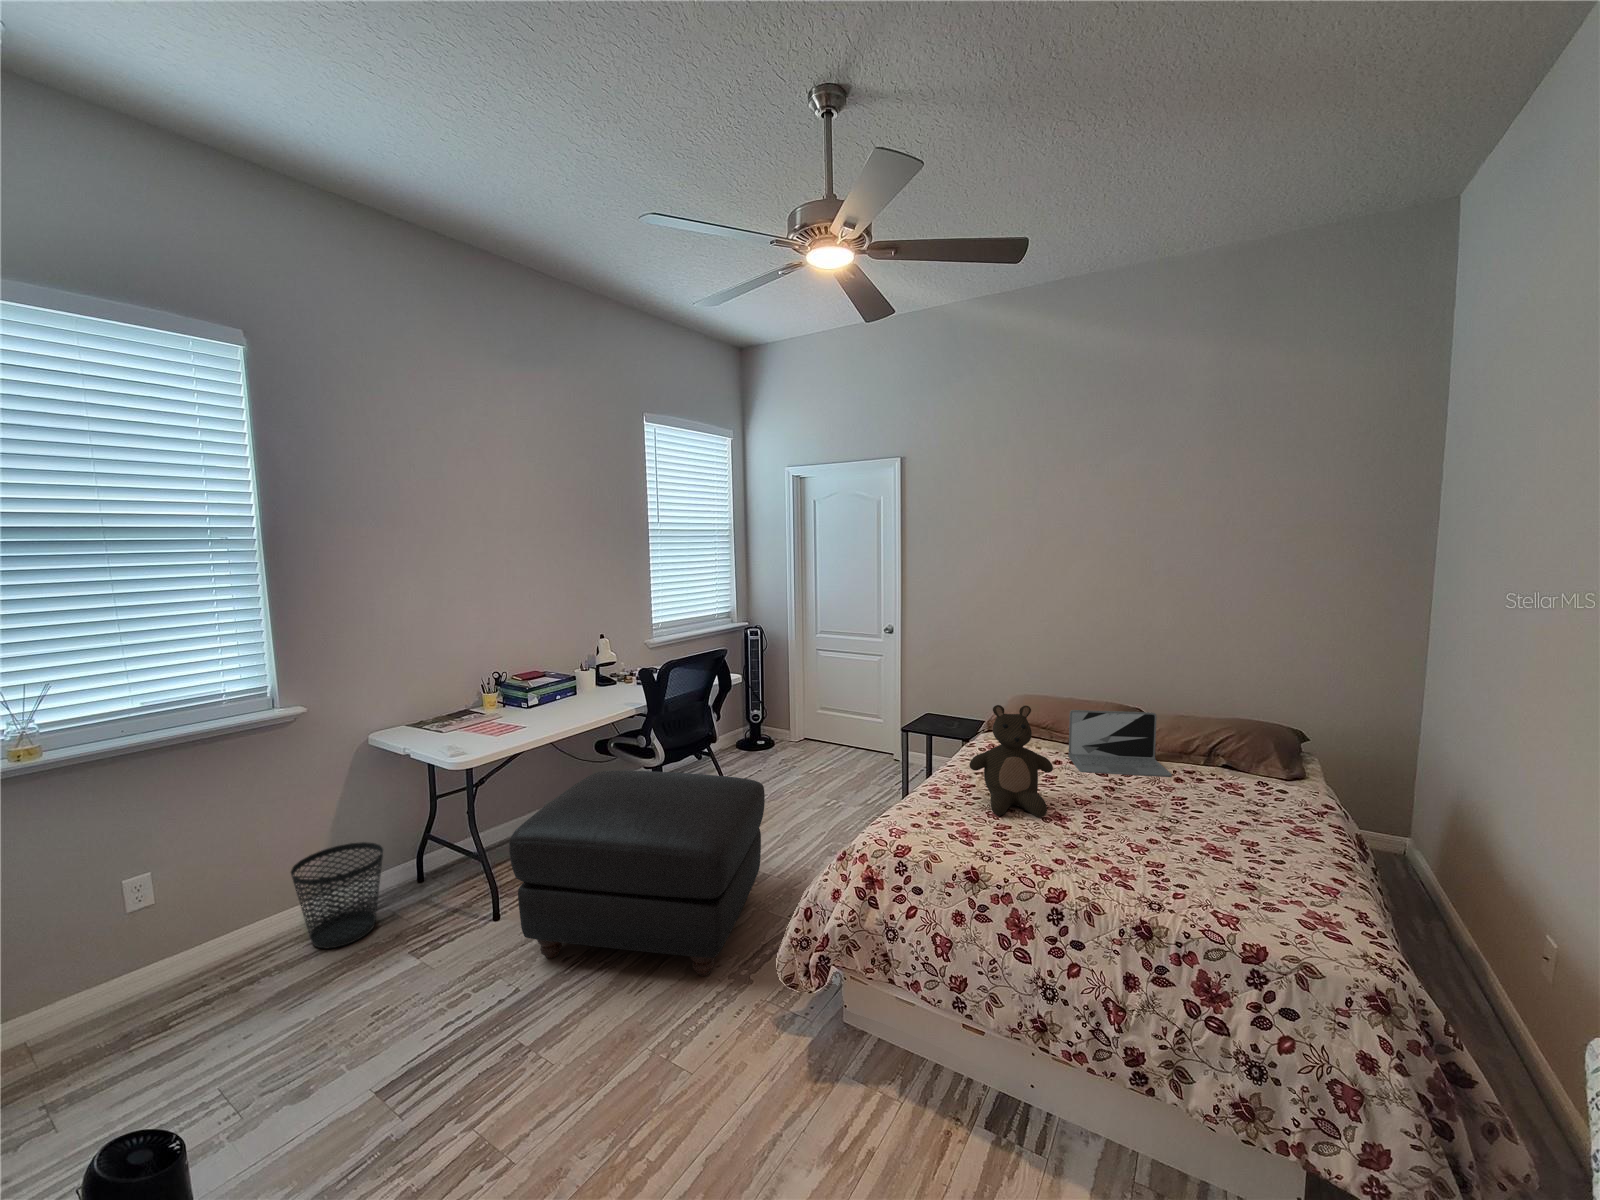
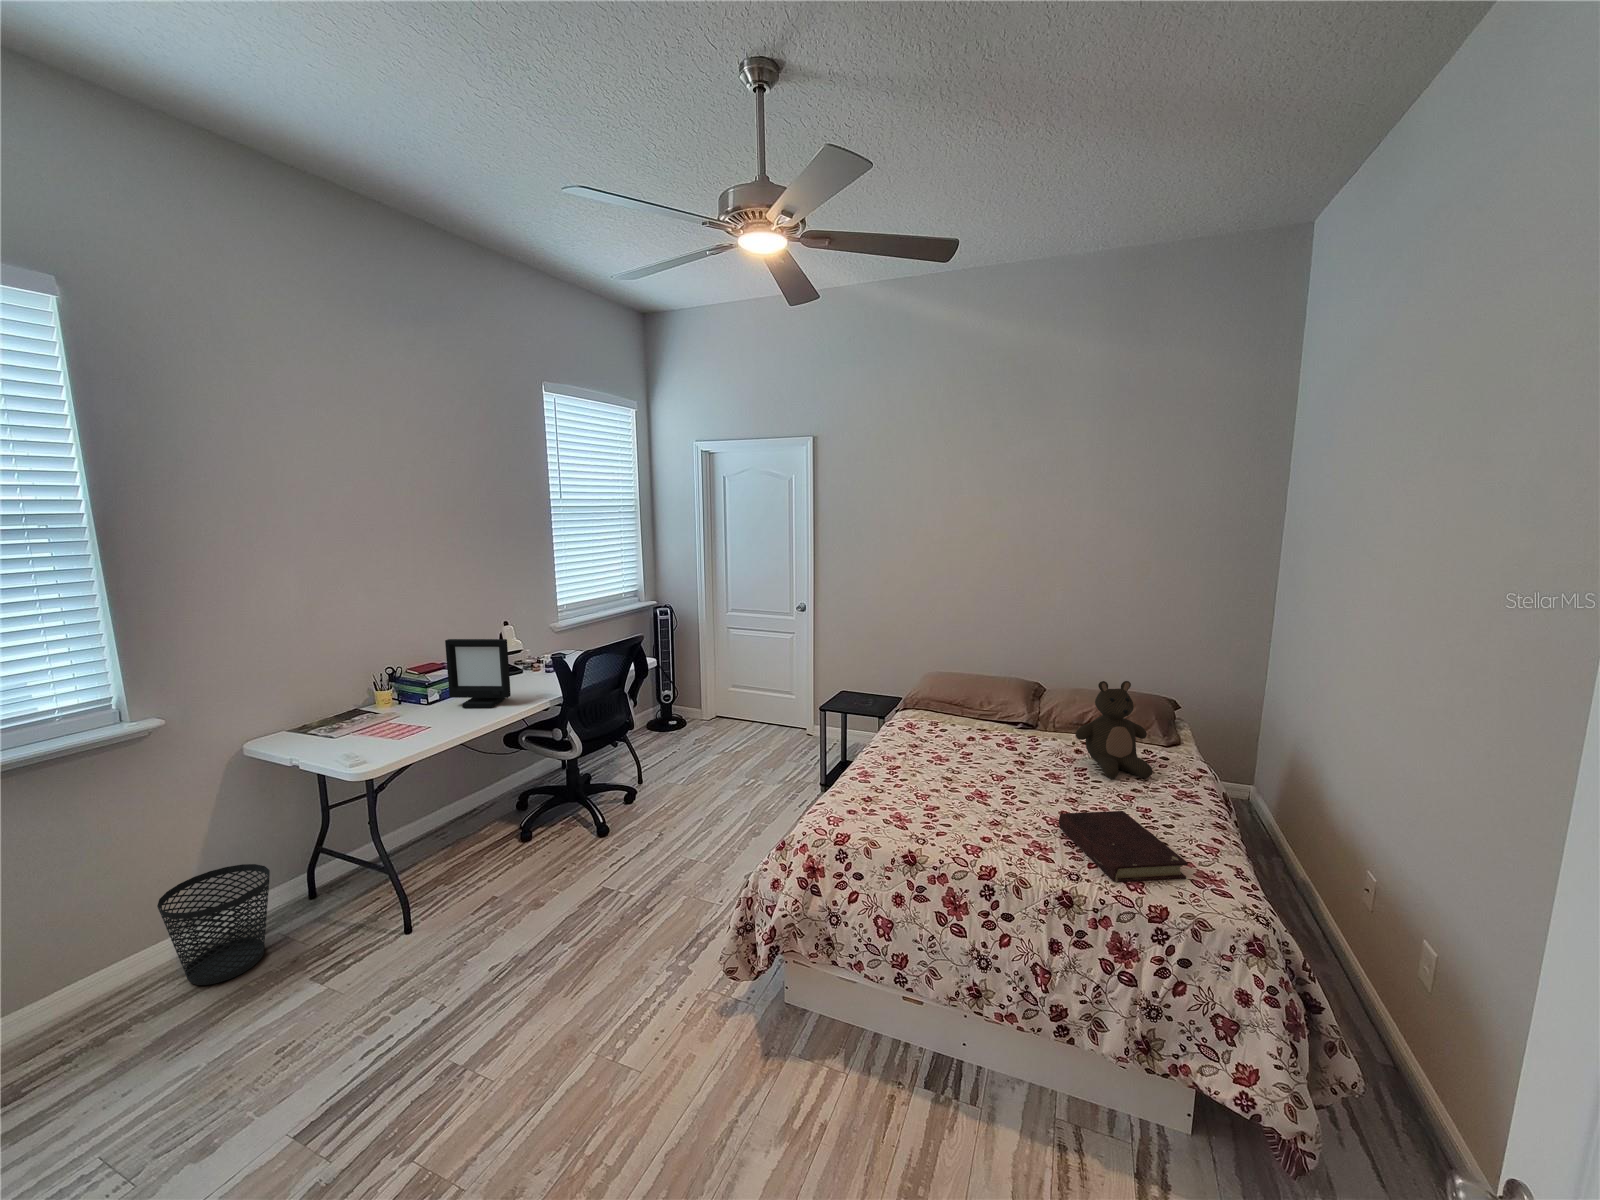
picture frame: none [544,647,600,712] -> present [445,639,511,708]
stuffed bear: present [969,705,1053,817] -> present [1075,681,1152,779]
laptop: present [1068,710,1172,777] -> none [982,689,1073,748]
ottoman: present [509,771,765,976] -> none [426,769,694,972]
book: none [1144,839,1295,919] -> present [1059,811,1188,883]

